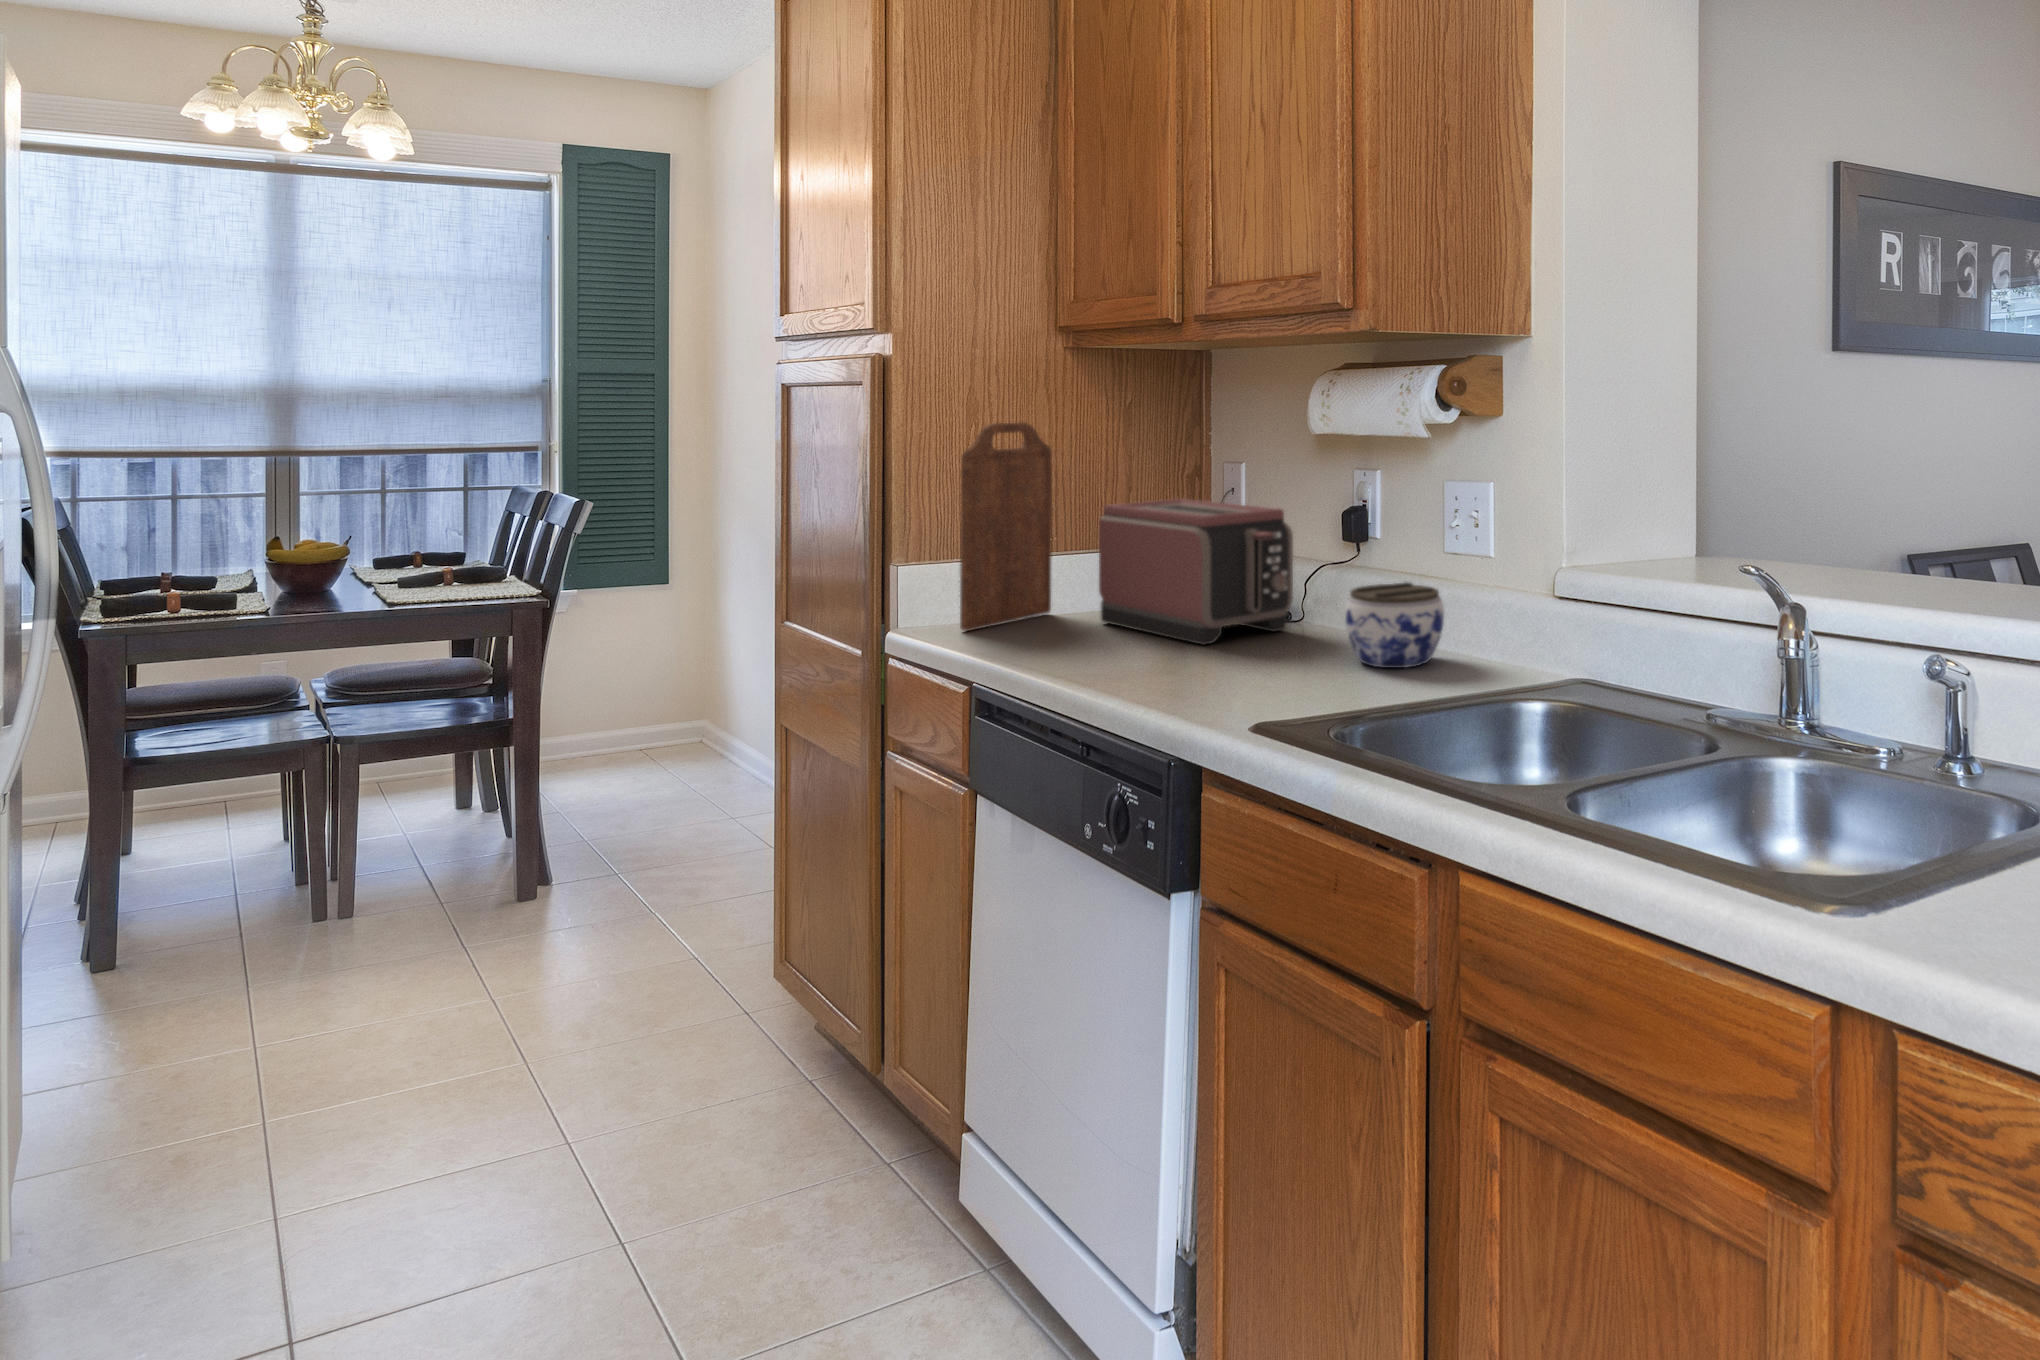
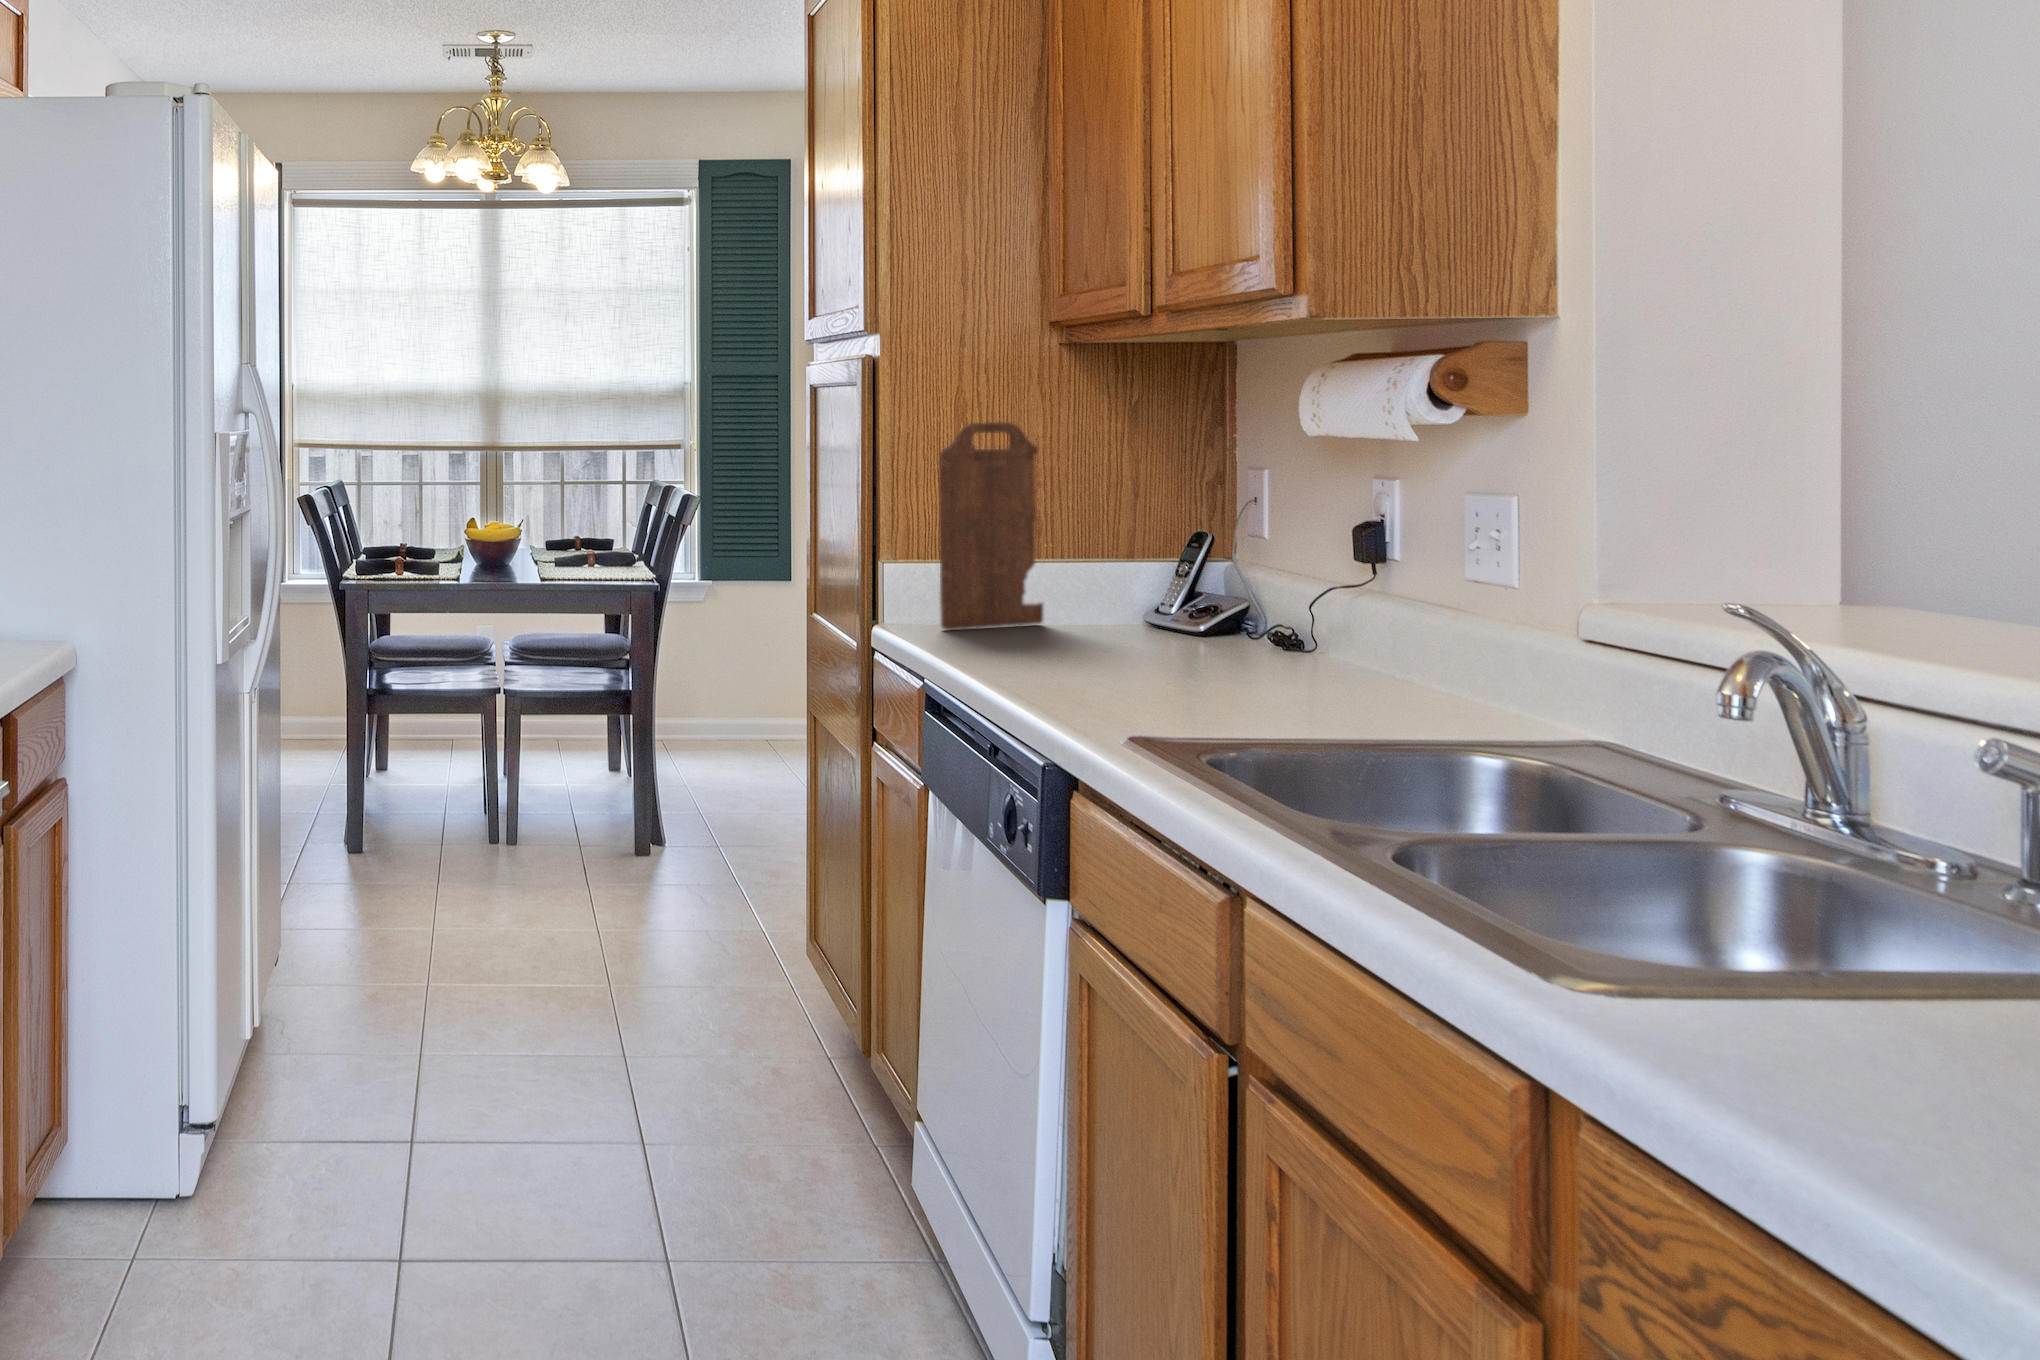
toaster: present [1099,499,1293,645] -> none [1081,510,1292,665]
jar: present [1345,582,1444,668] -> none [1312,613,1442,709]

